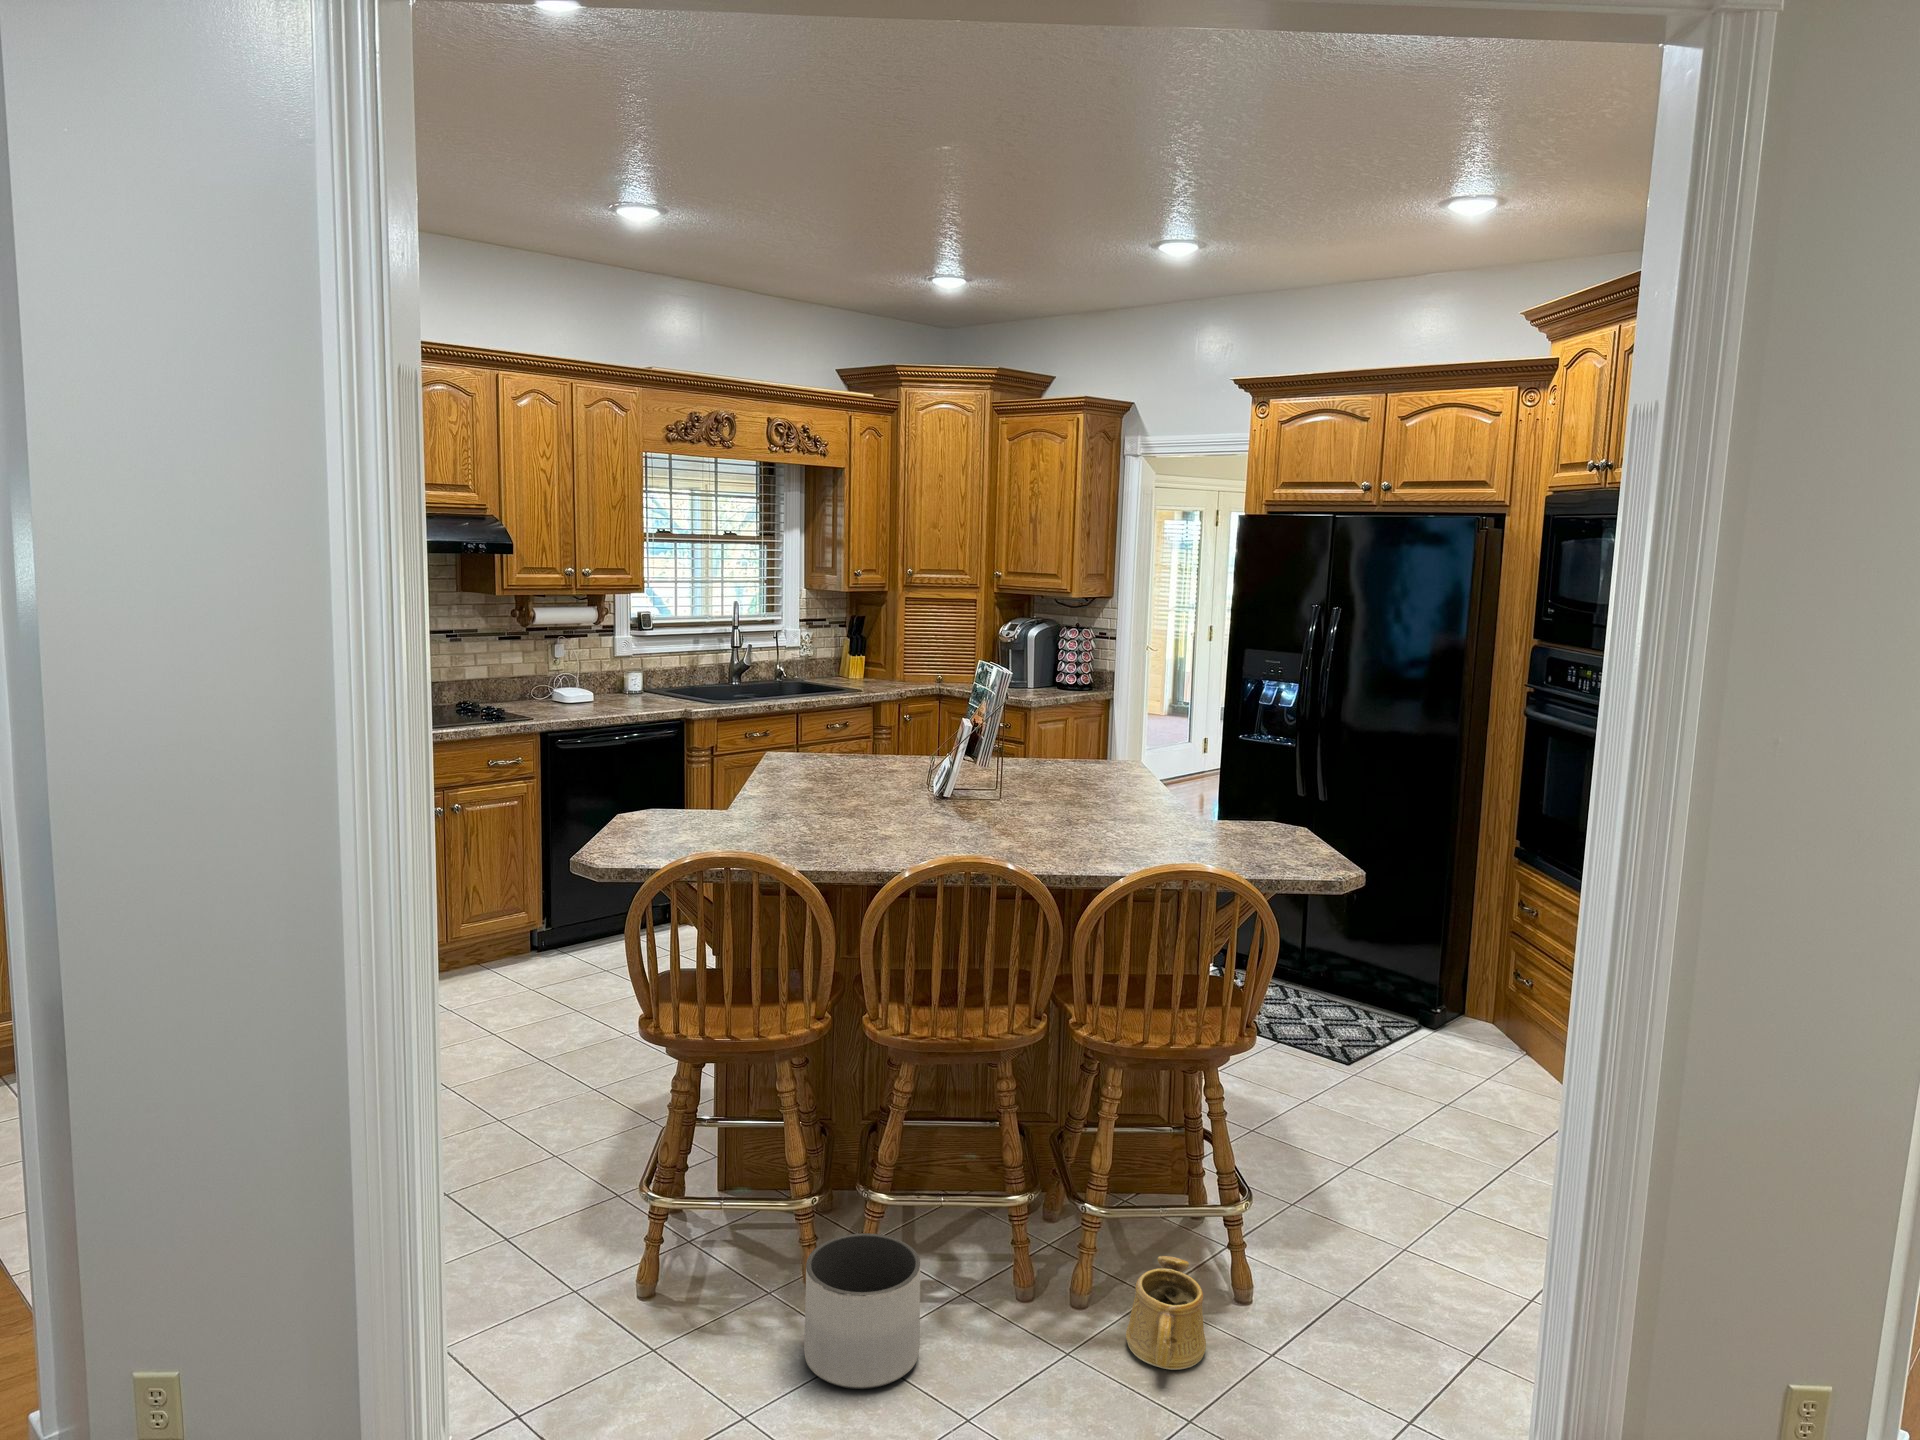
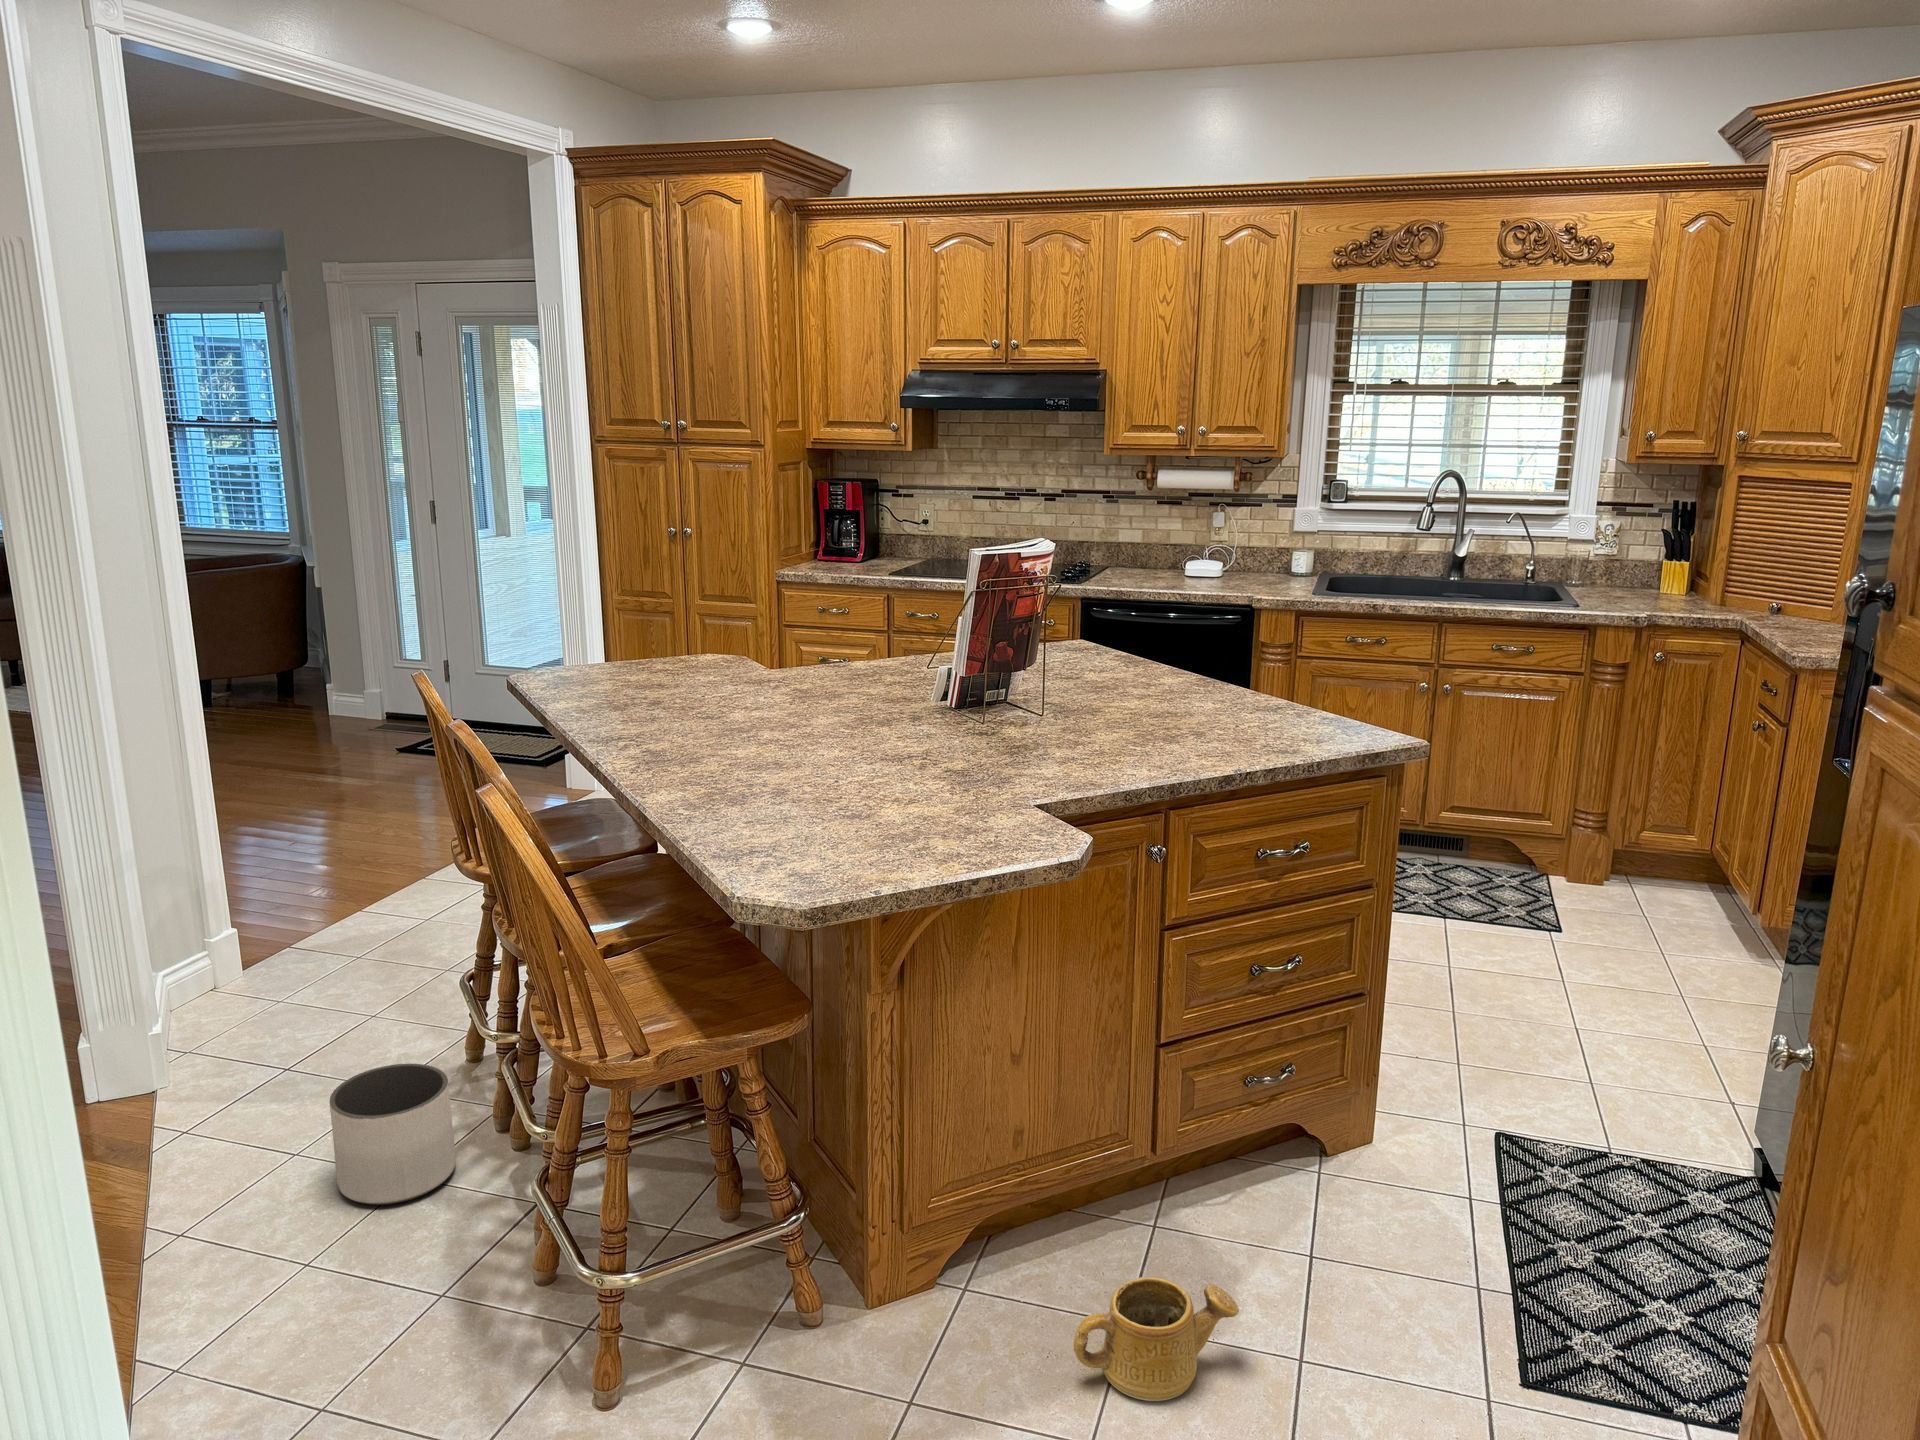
watering can: present [1126,1256,1206,1370] -> present [1074,1277,1239,1401]

